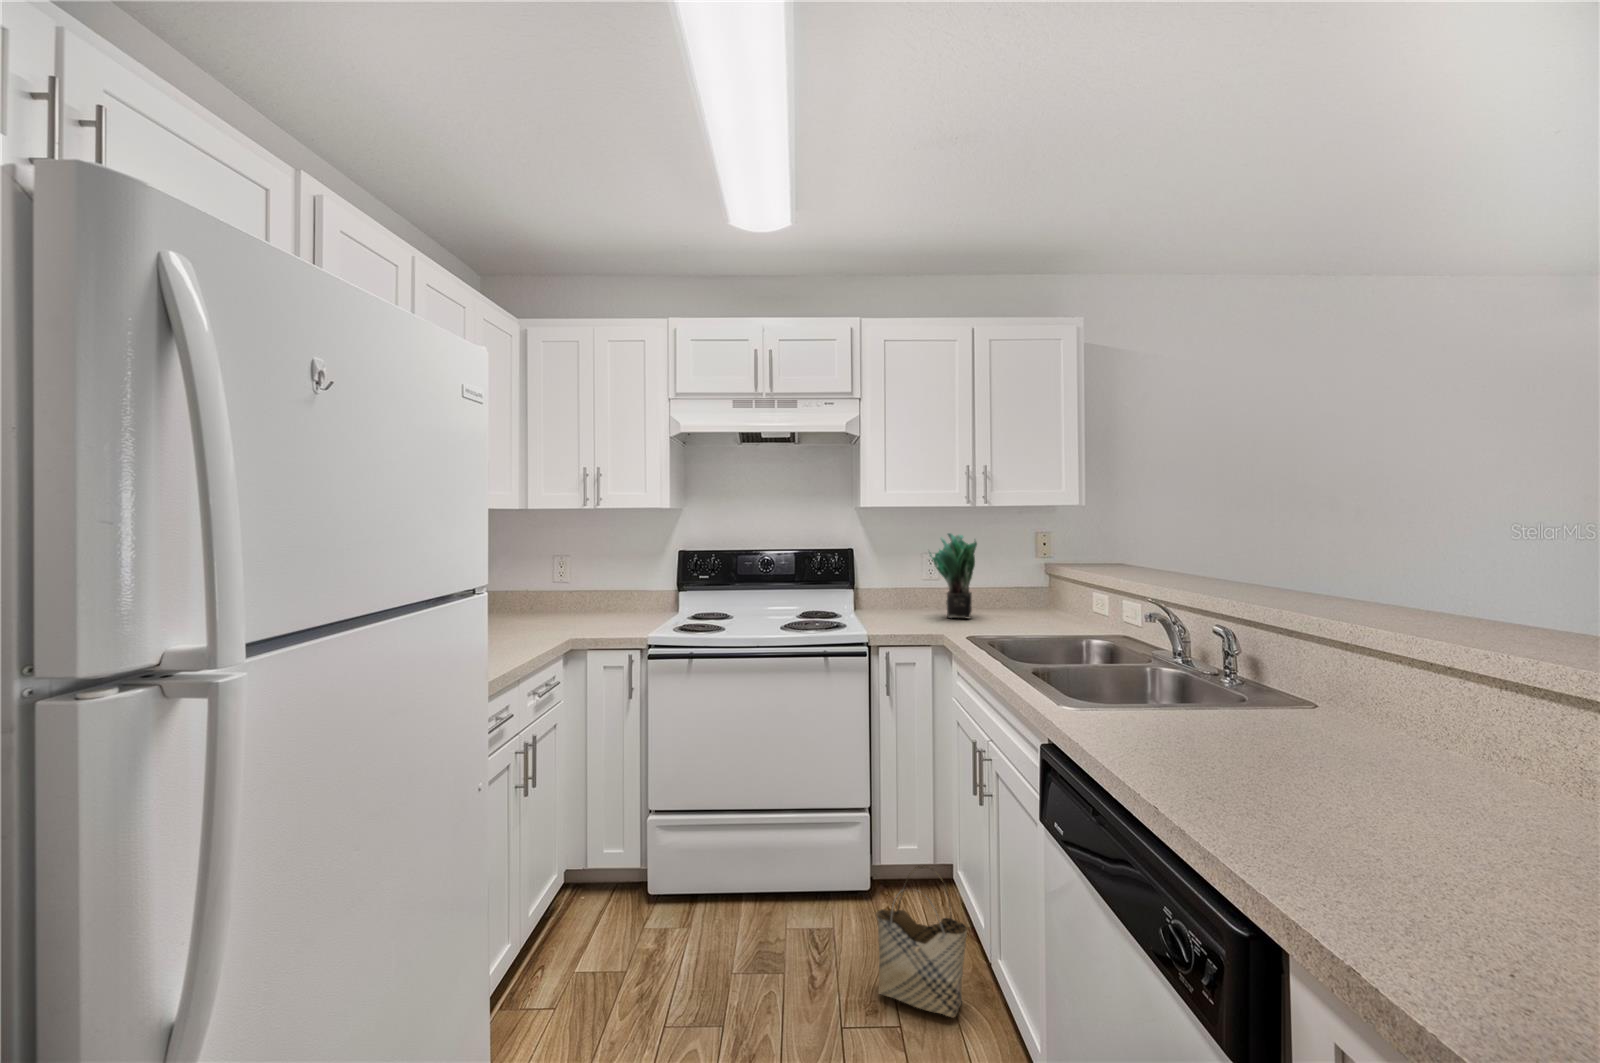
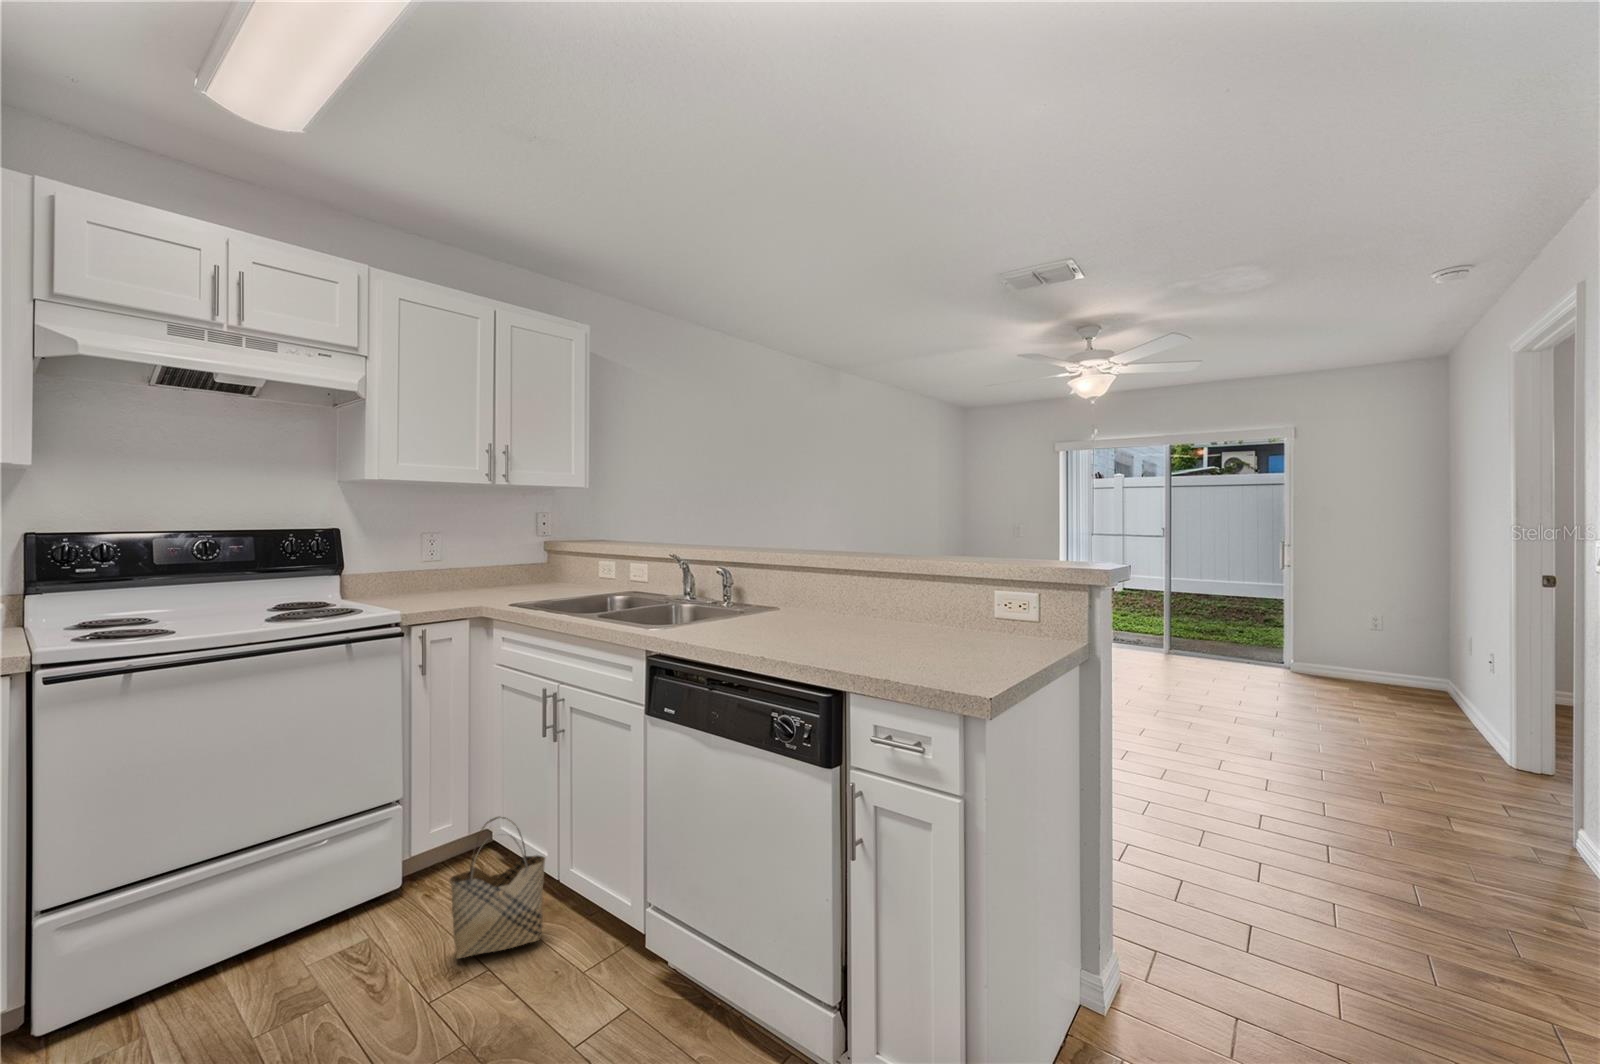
potted plant: present [930,533,977,618] -> none [438,509,494,595]

